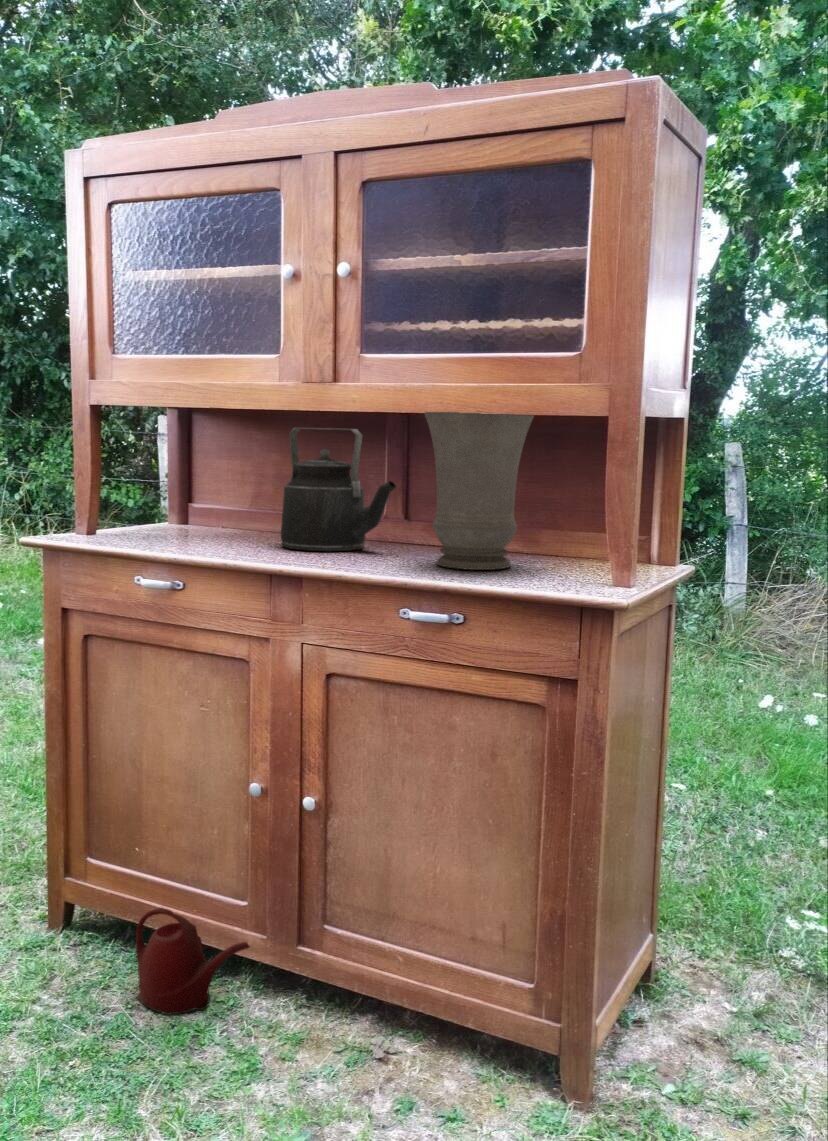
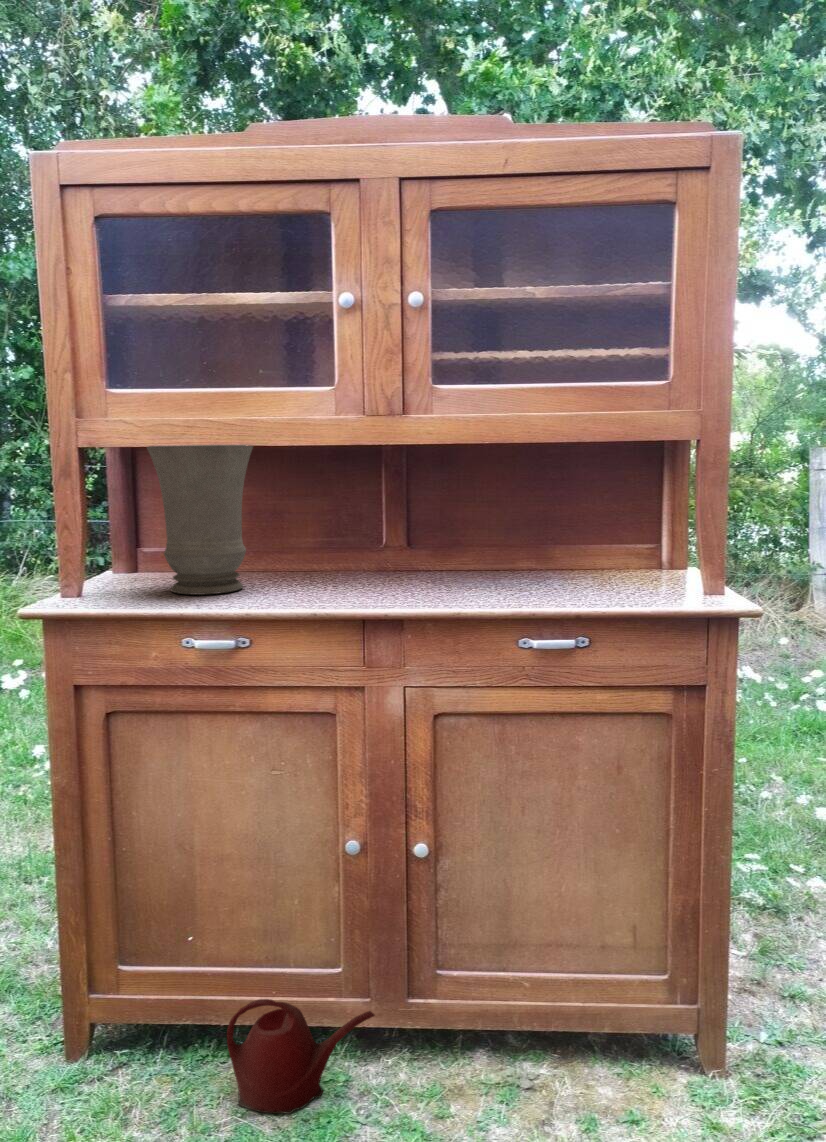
vase: present [425,411,534,570] -> present [147,445,253,595]
kettle: present [281,428,396,551] -> none [307,461,439,590]

